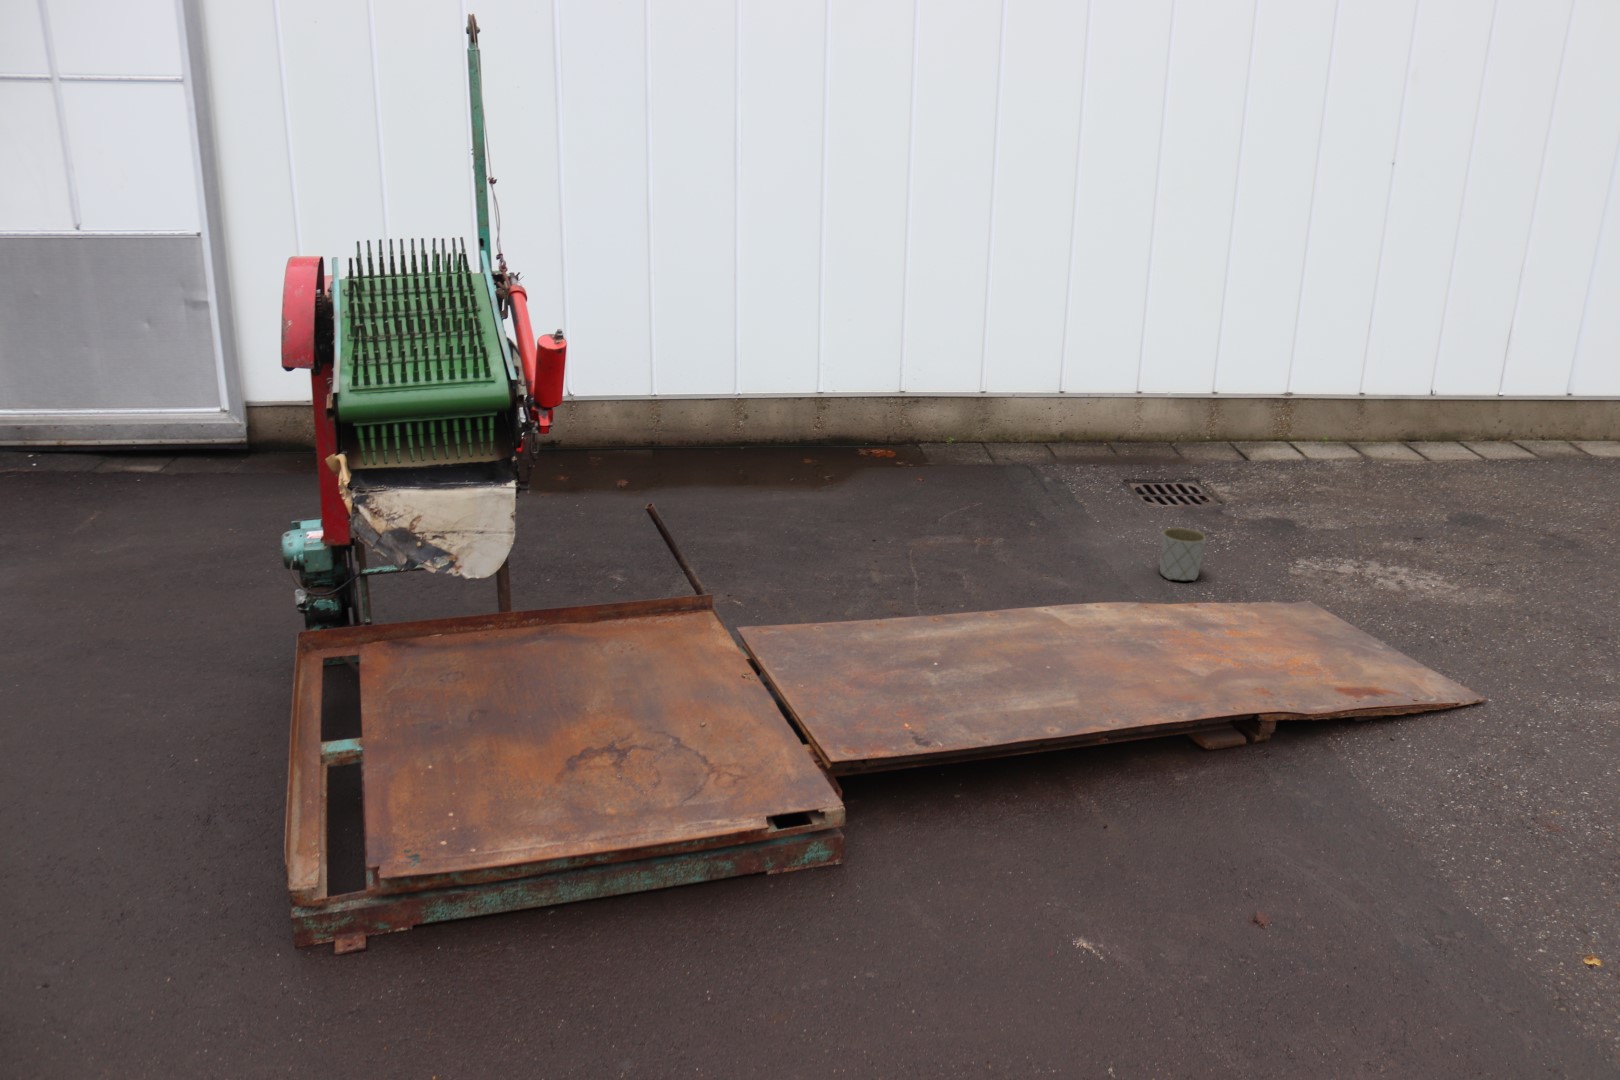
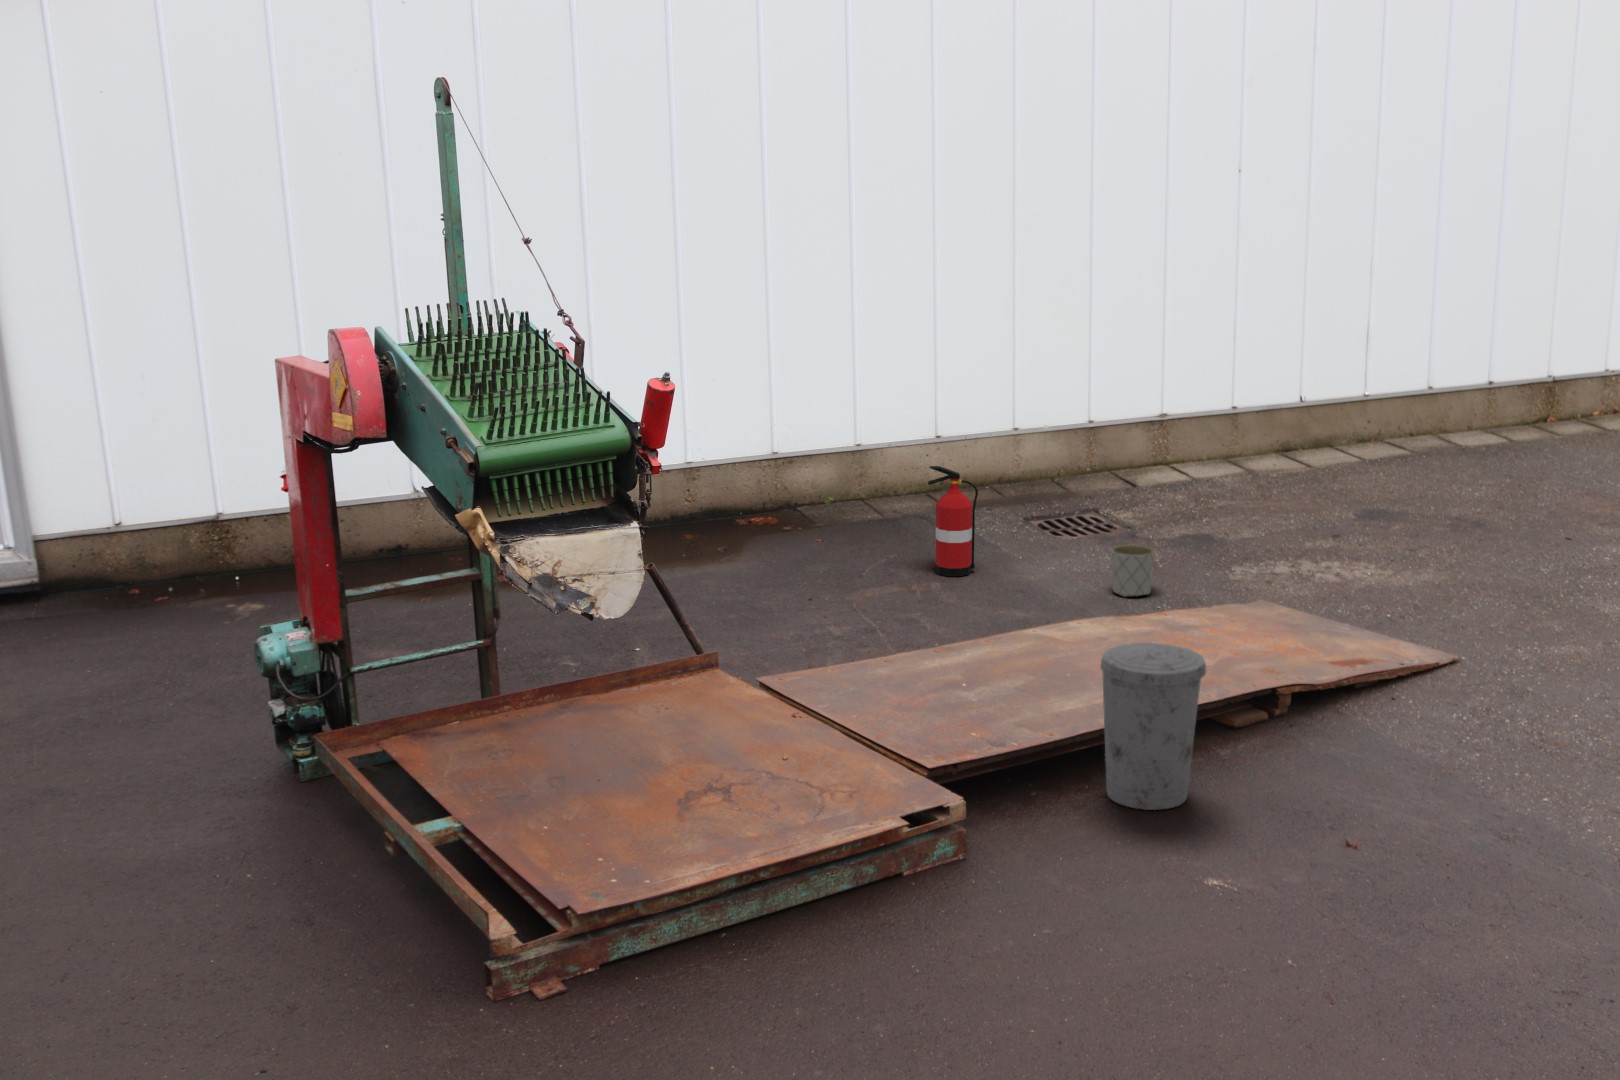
fire extinguisher: none [1000,427,1048,534] -> present [928,466,978,576]
trash can: none [1013,671,1133,860] -> present [1101,643,1206,810]

